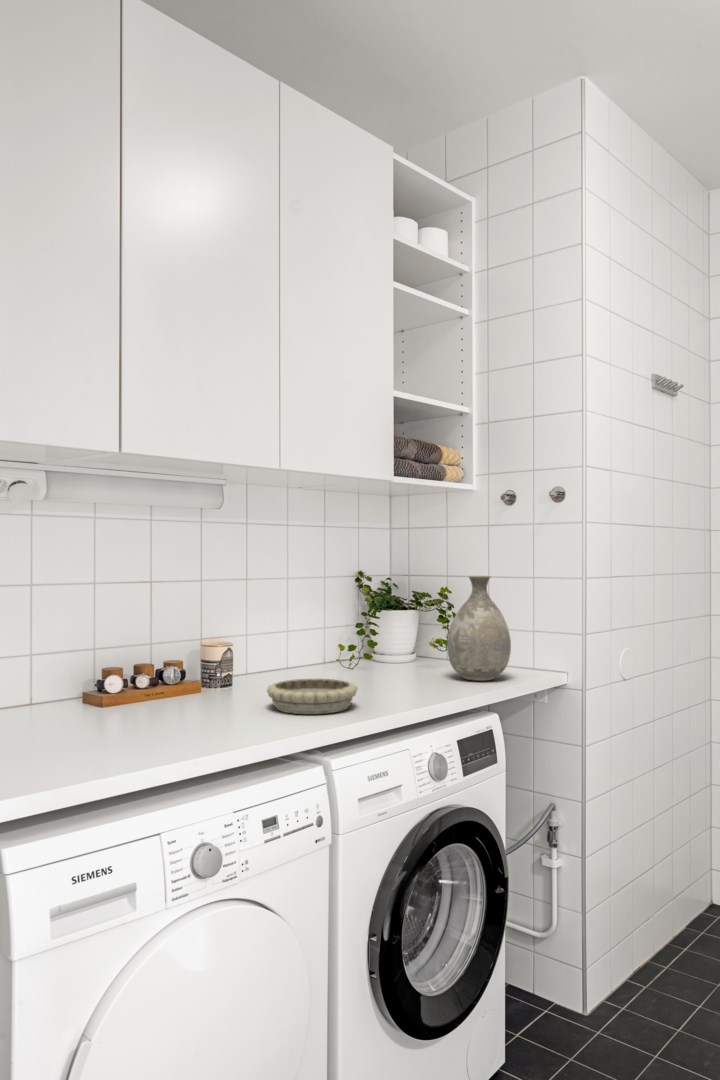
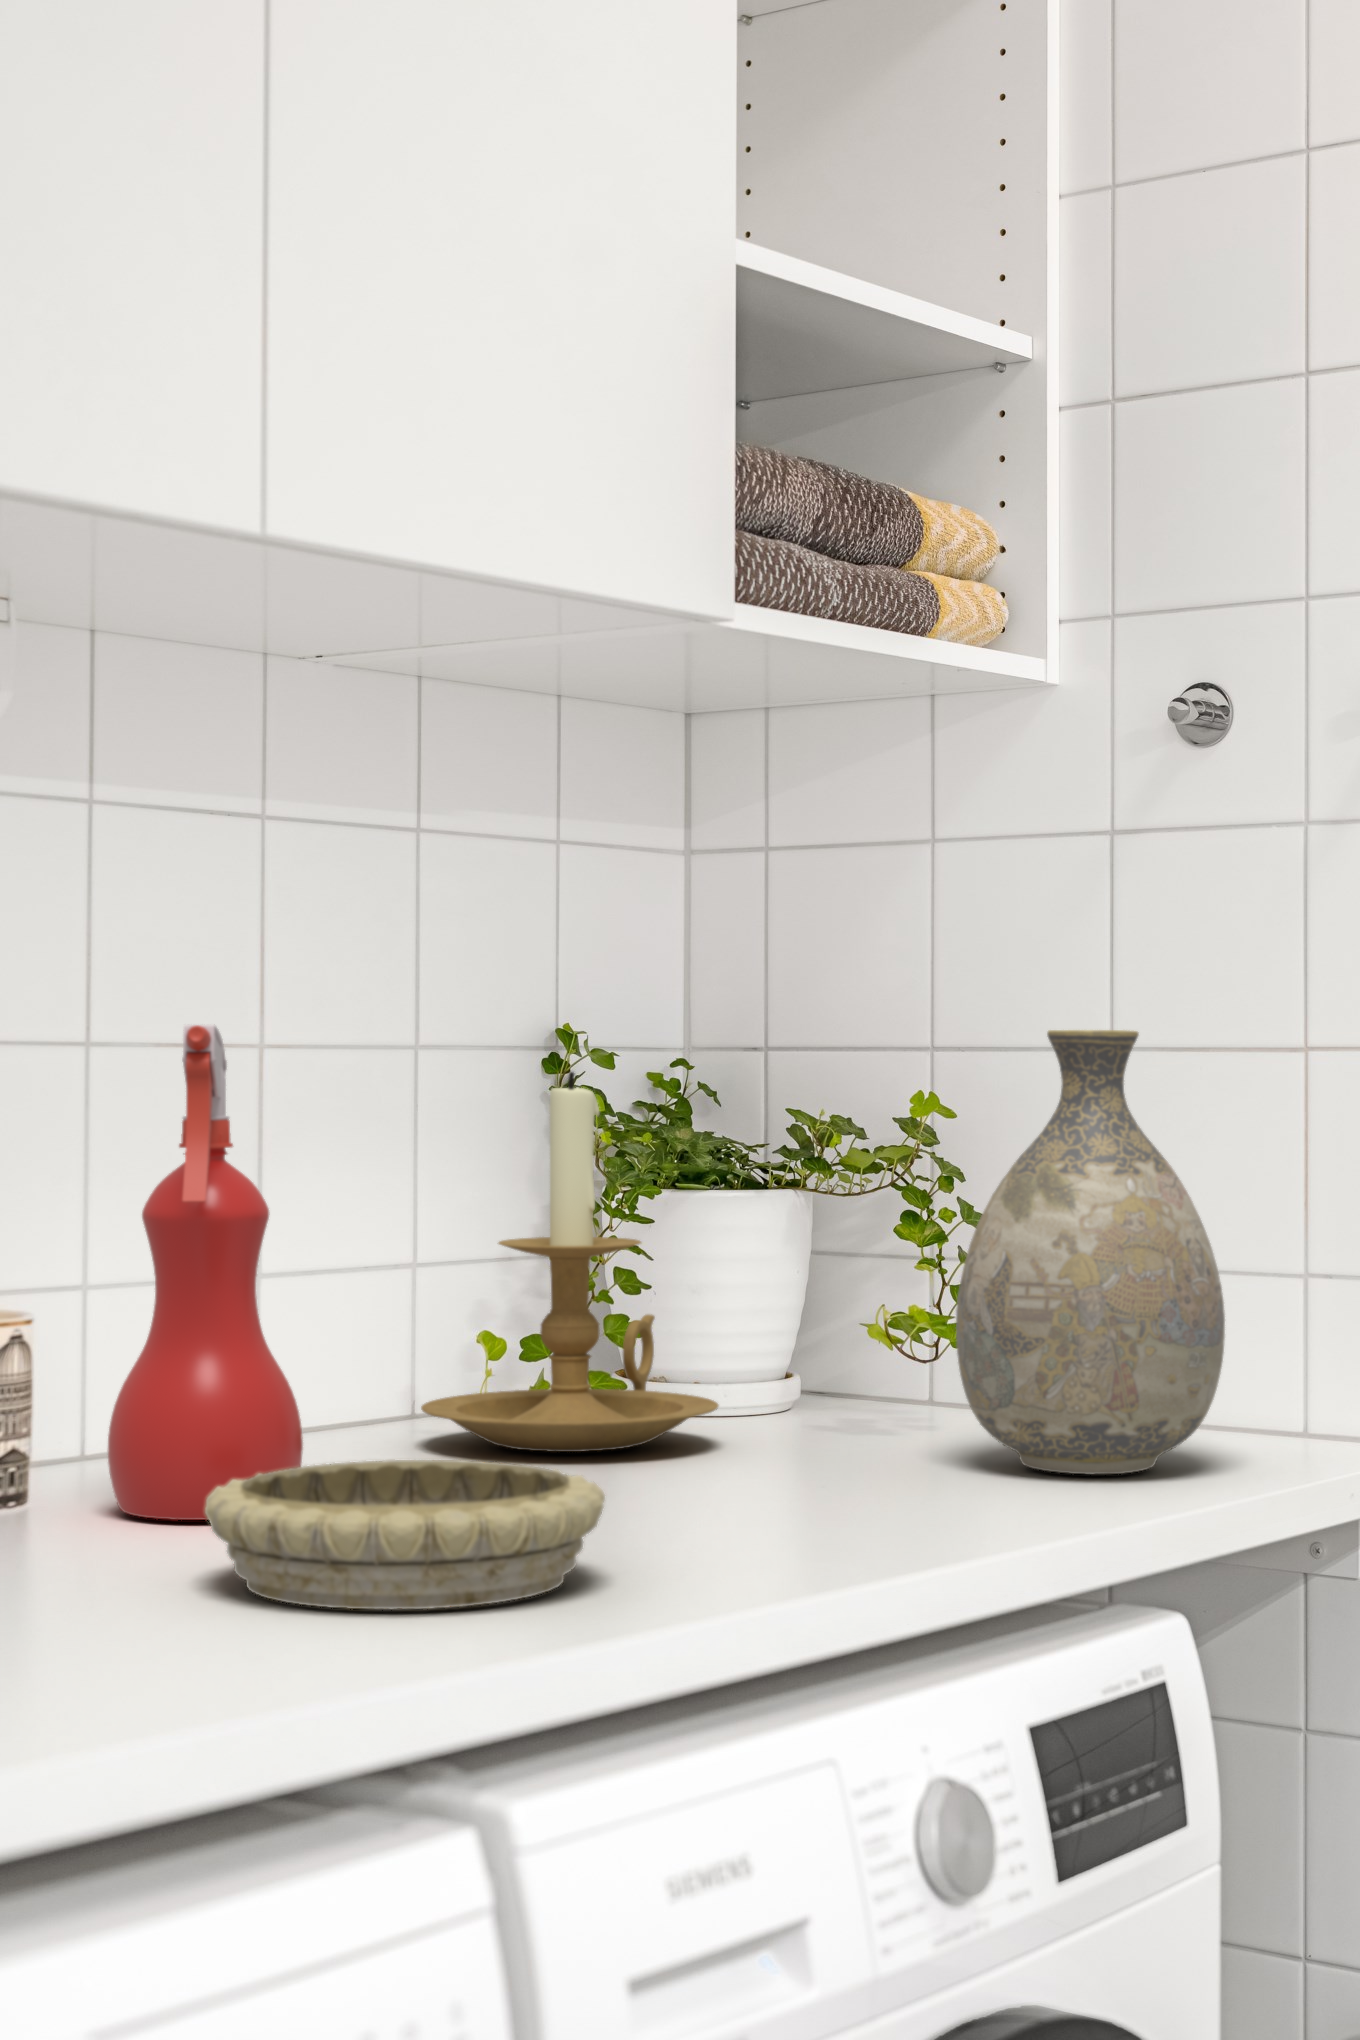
spray bottle: none [249,578,293,691] -> present [108,1024,303,1520]
candle holder: none [324,584,393,673] -> present [421,1072,718,1452]

